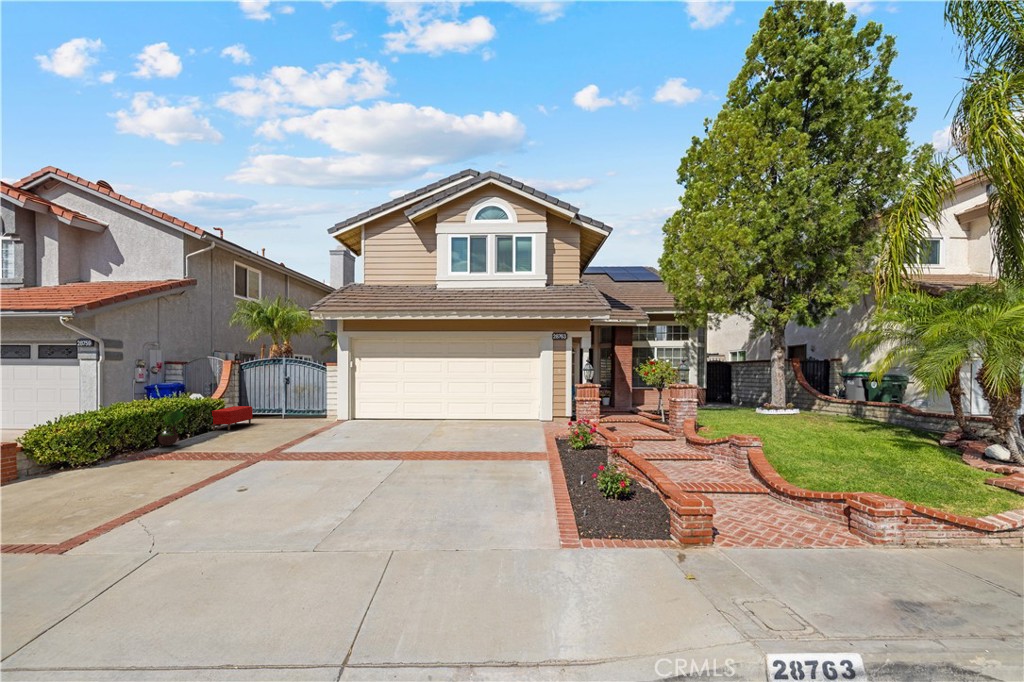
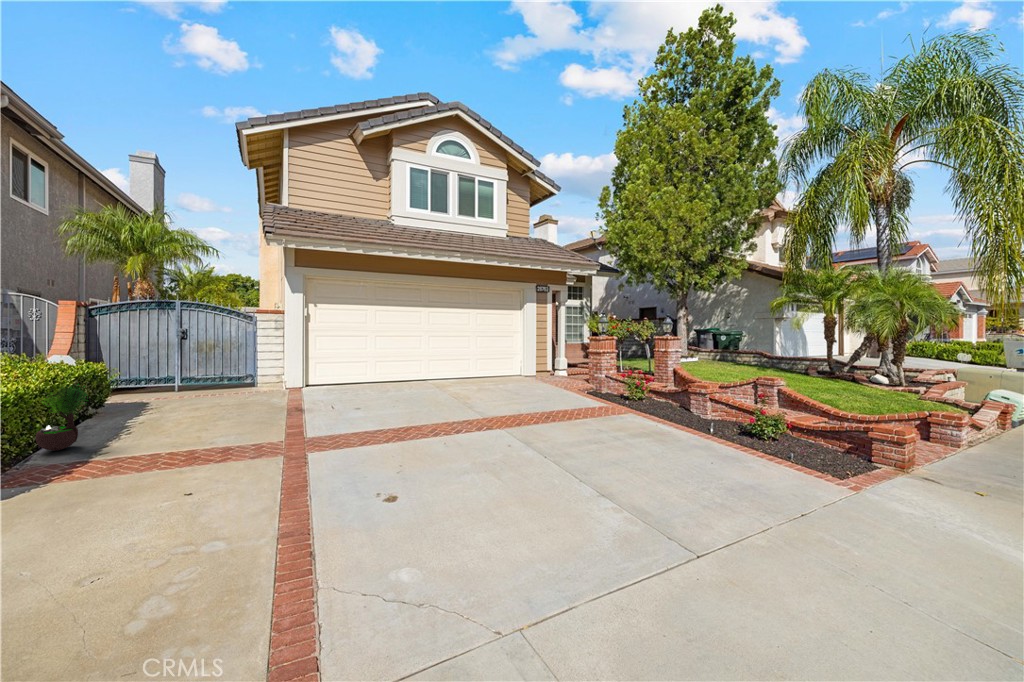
bench: present [212,406,253,430] -> none [87,374,146,415]

